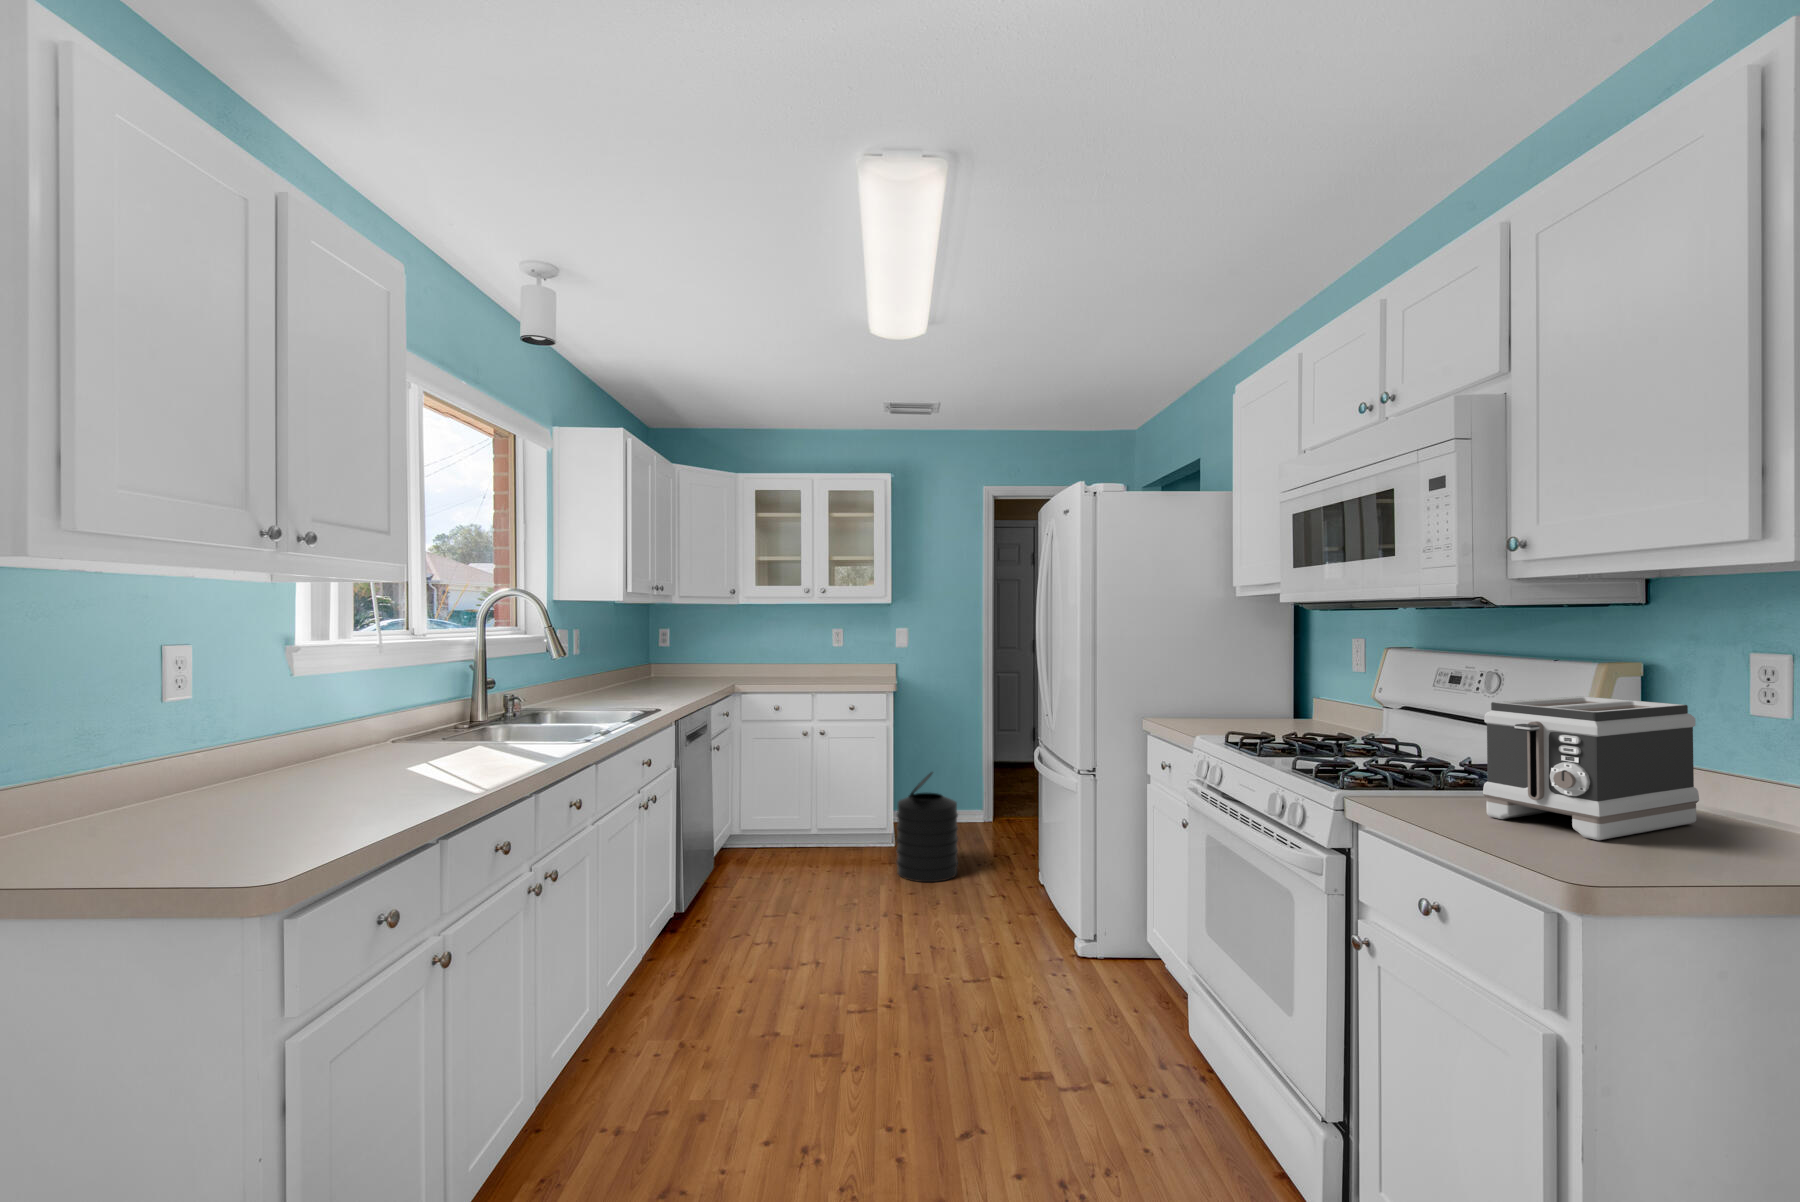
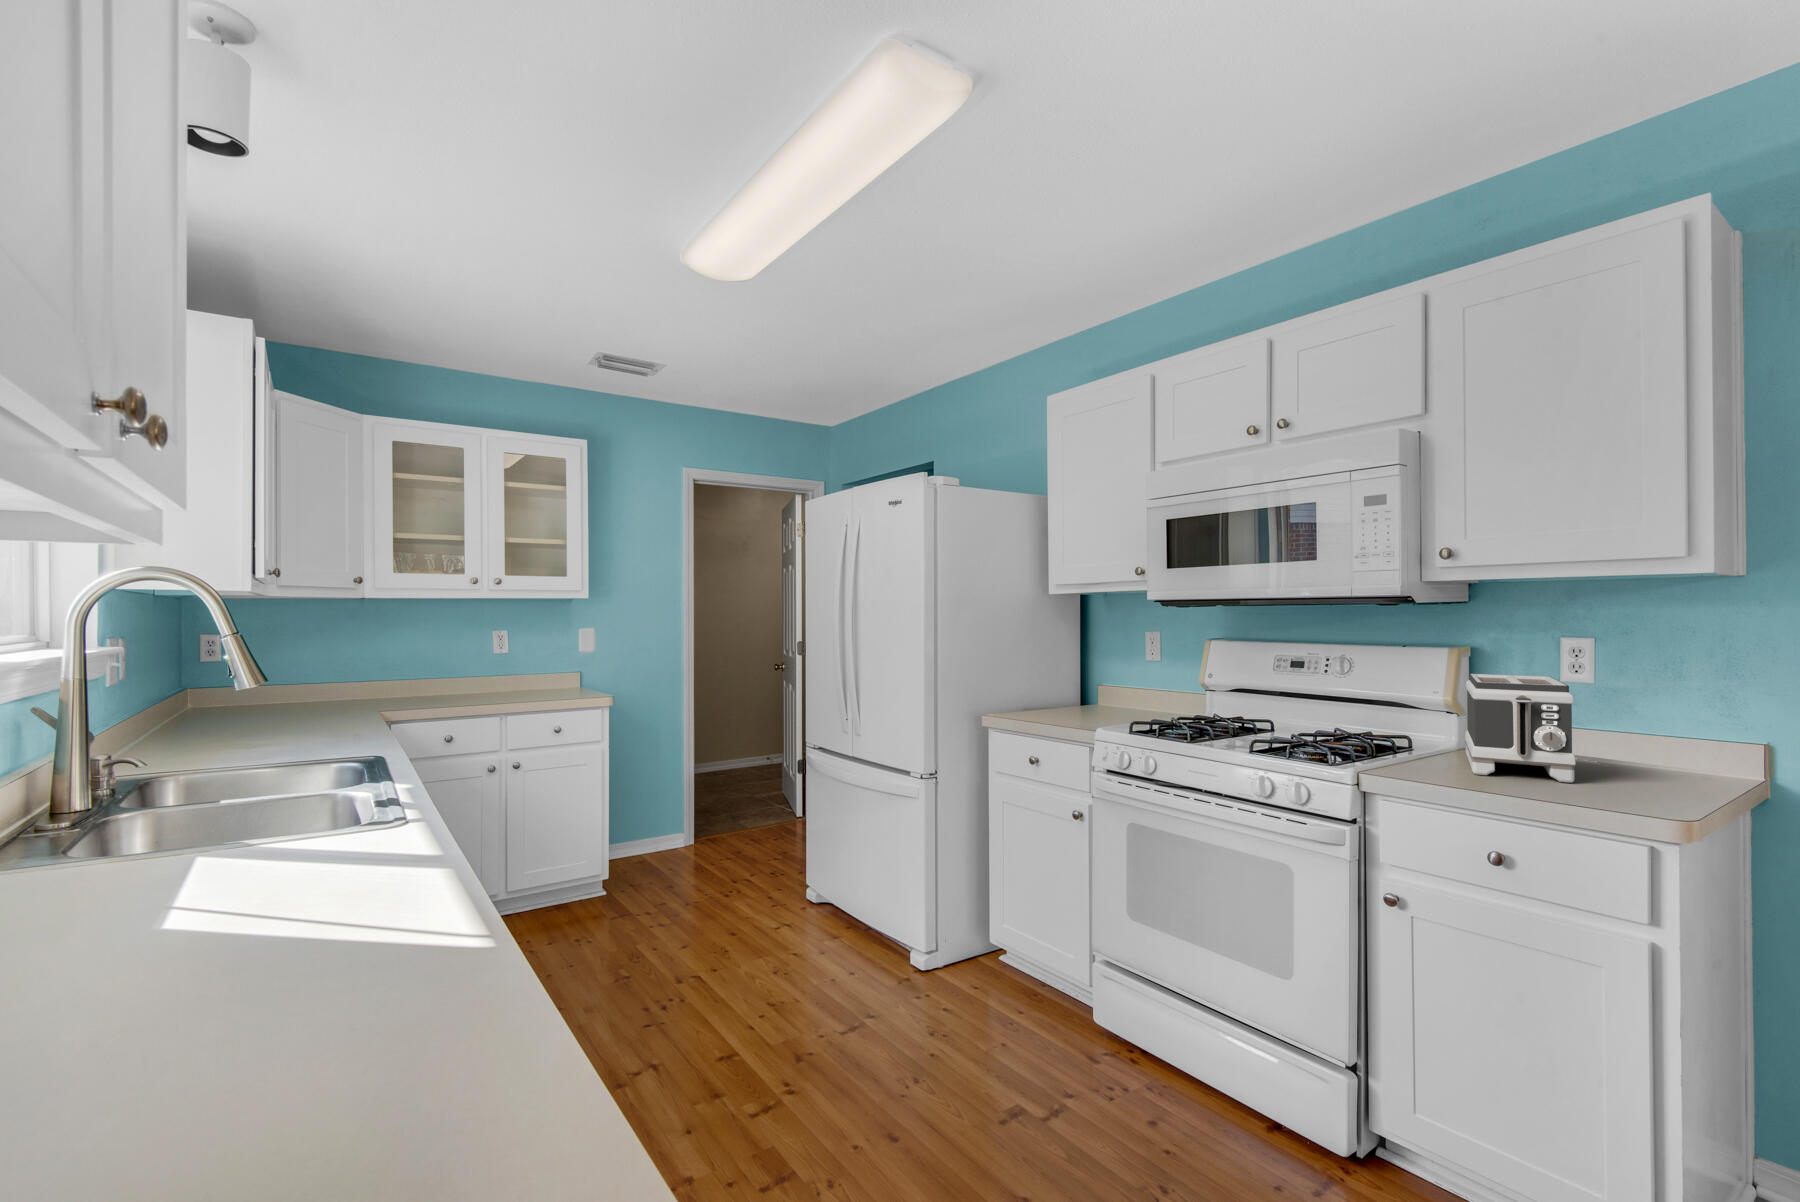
trash can: present [896,772,958,882] -> none [638,797,715,932]

